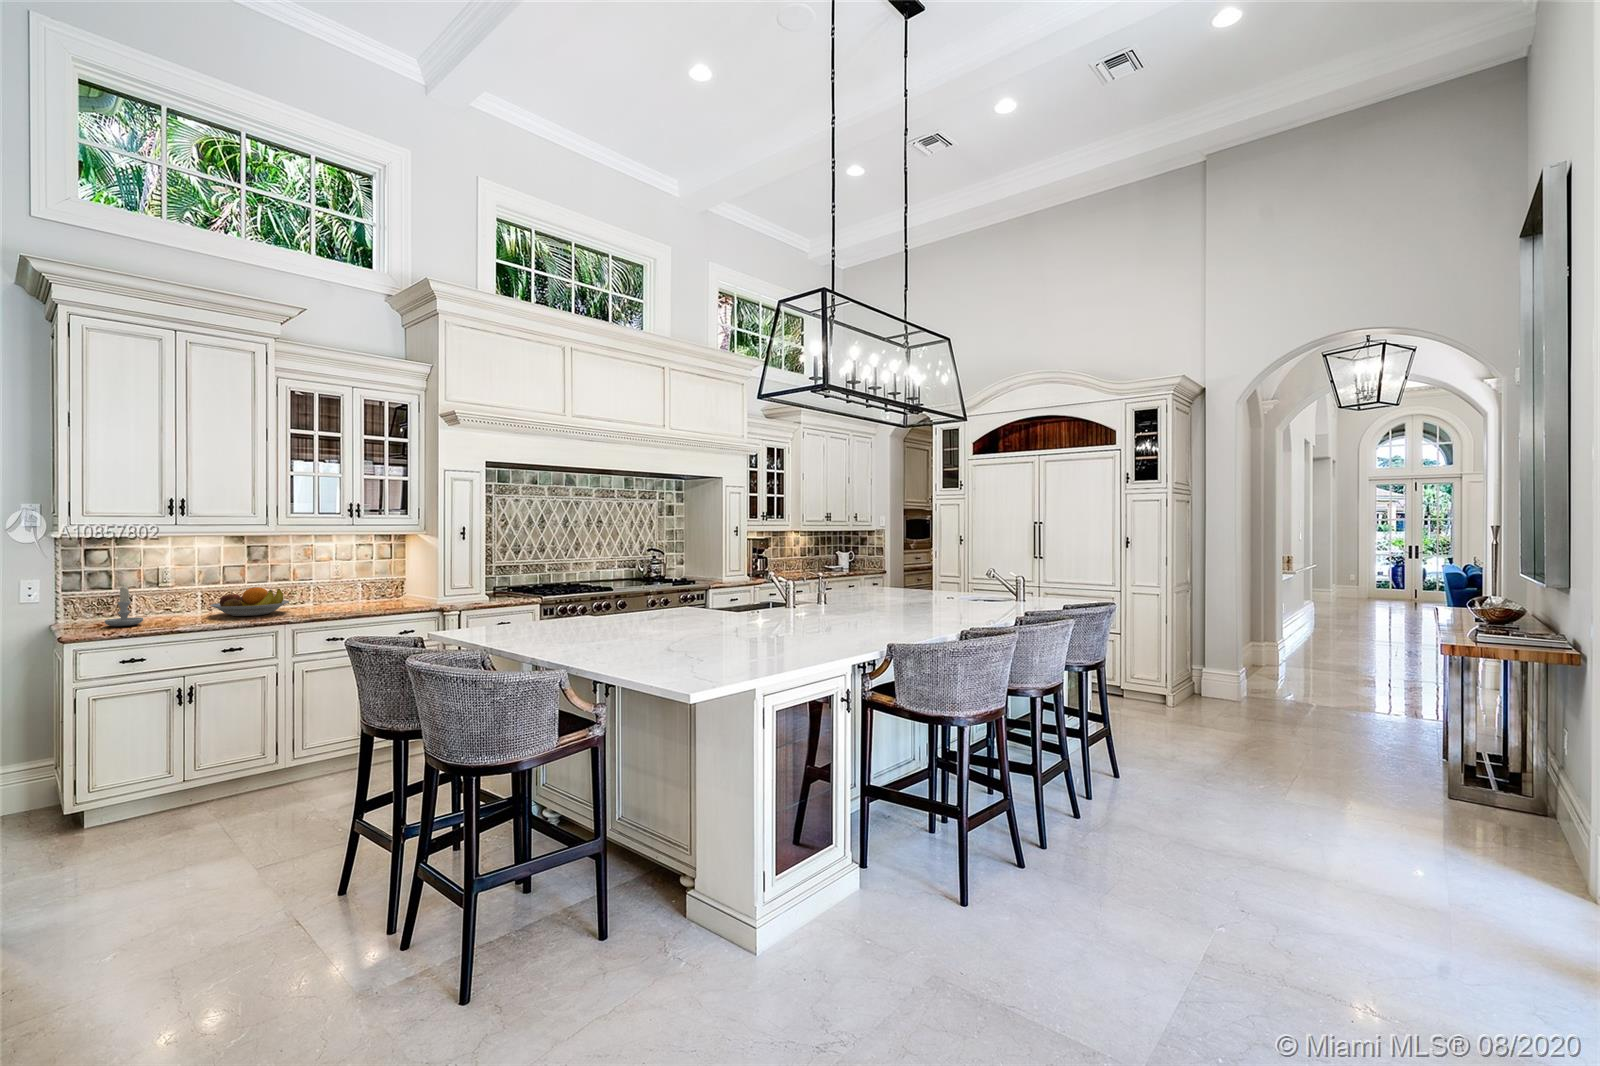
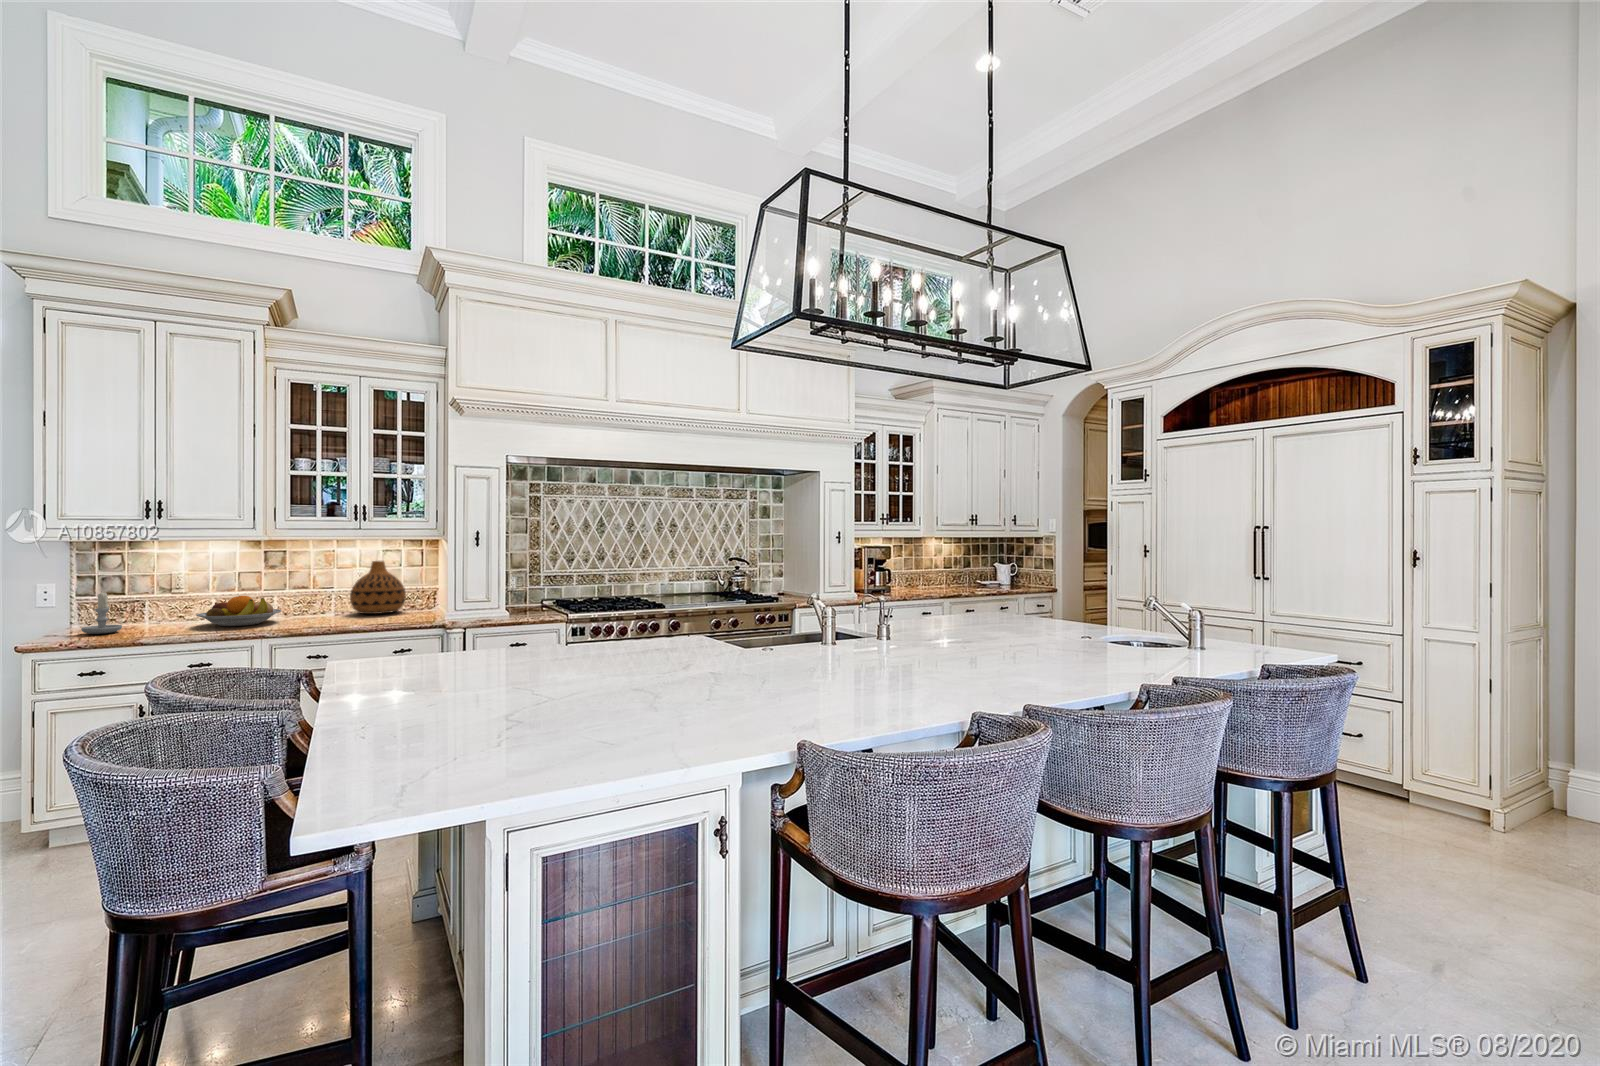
vase: none [339,554,390,603] -> present [350,561,406,614]

